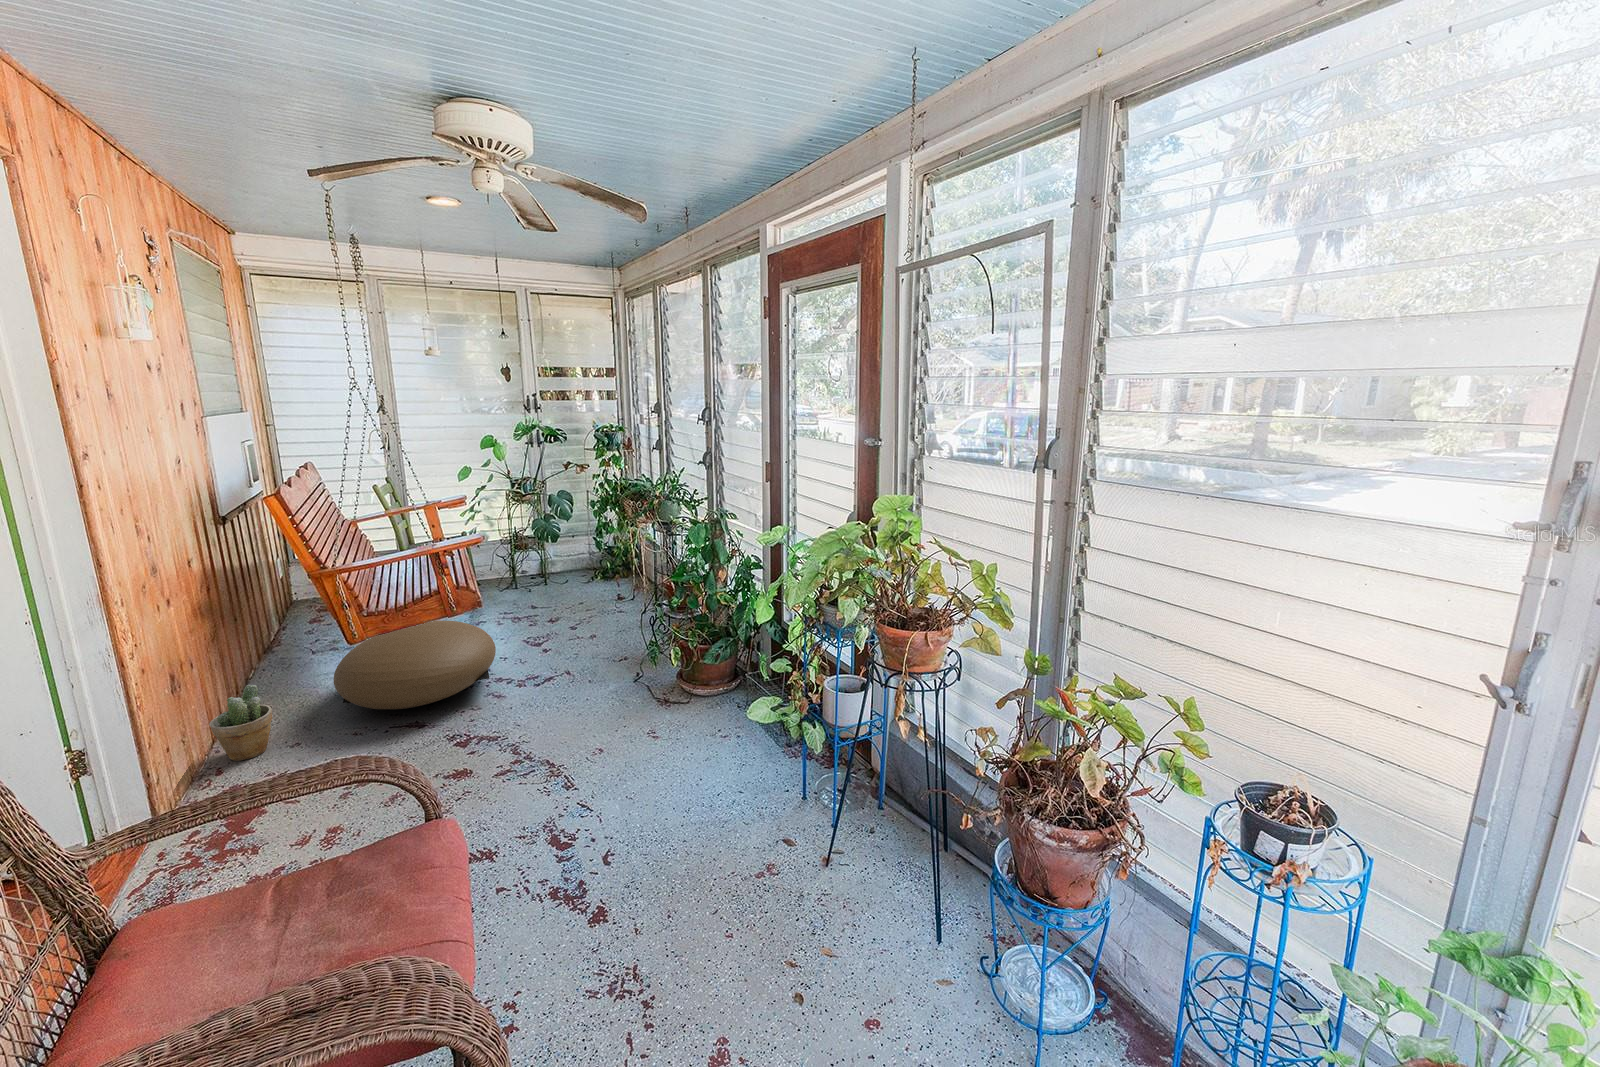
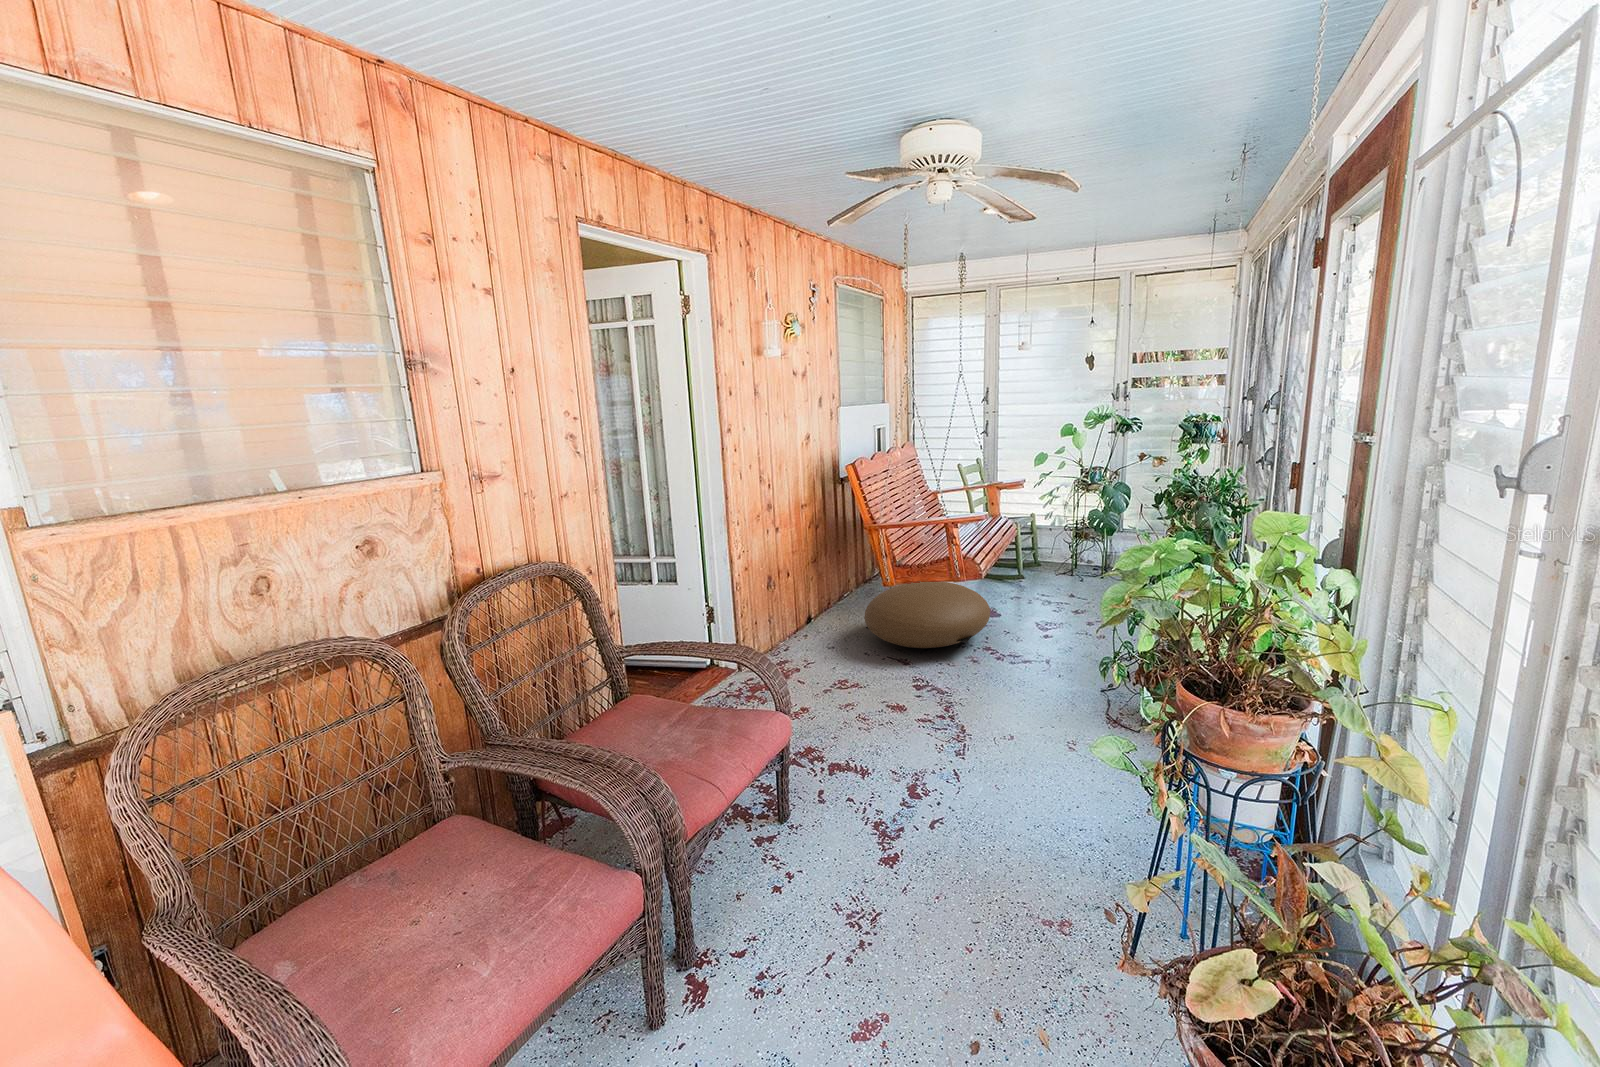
potted plant: present [209,685,272,761] -> none [789,597,823,647]

